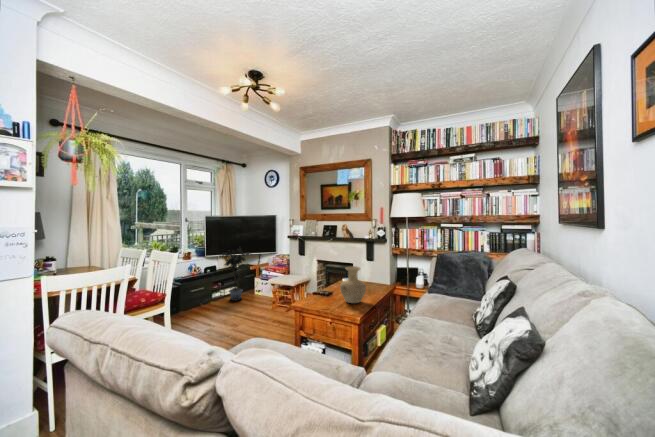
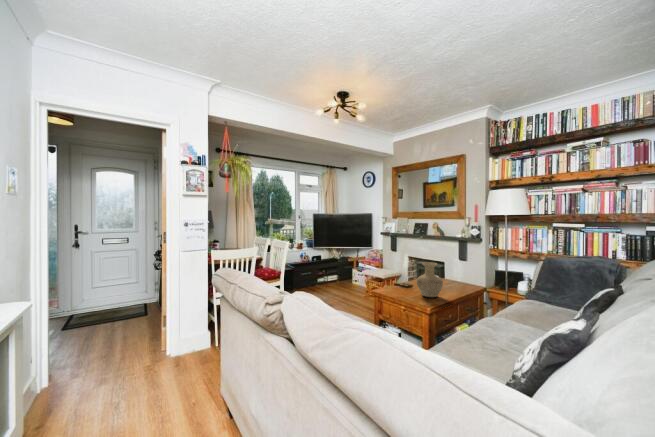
potted plant: present [219,249,252,300] -> none [322,240,351,287]

